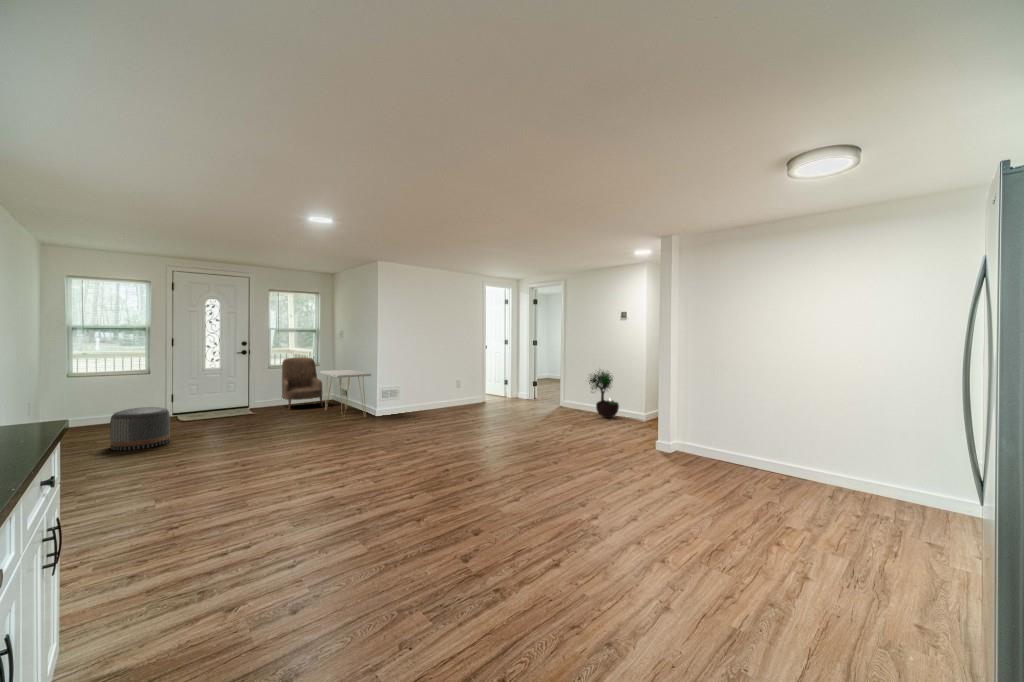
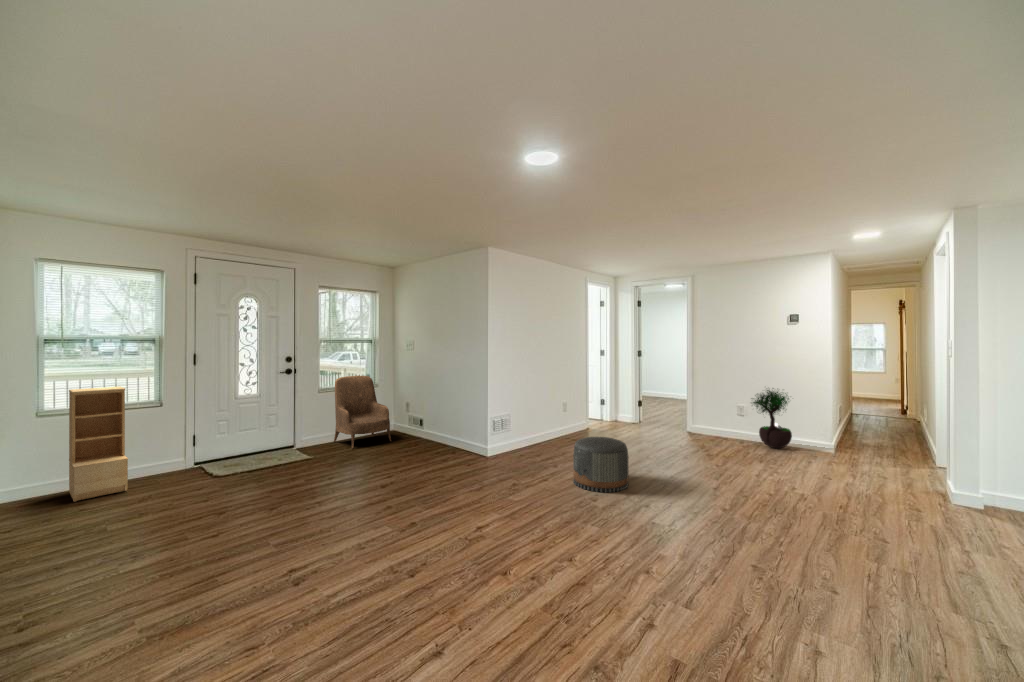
bookshelf: none [86,359,121,430] -> present [69,387,128,502]
console table: present [320,370,371,417] -> none [397,392,480,464]
pouf: present [110,407,170,450] -> present [573,437,629,492]

